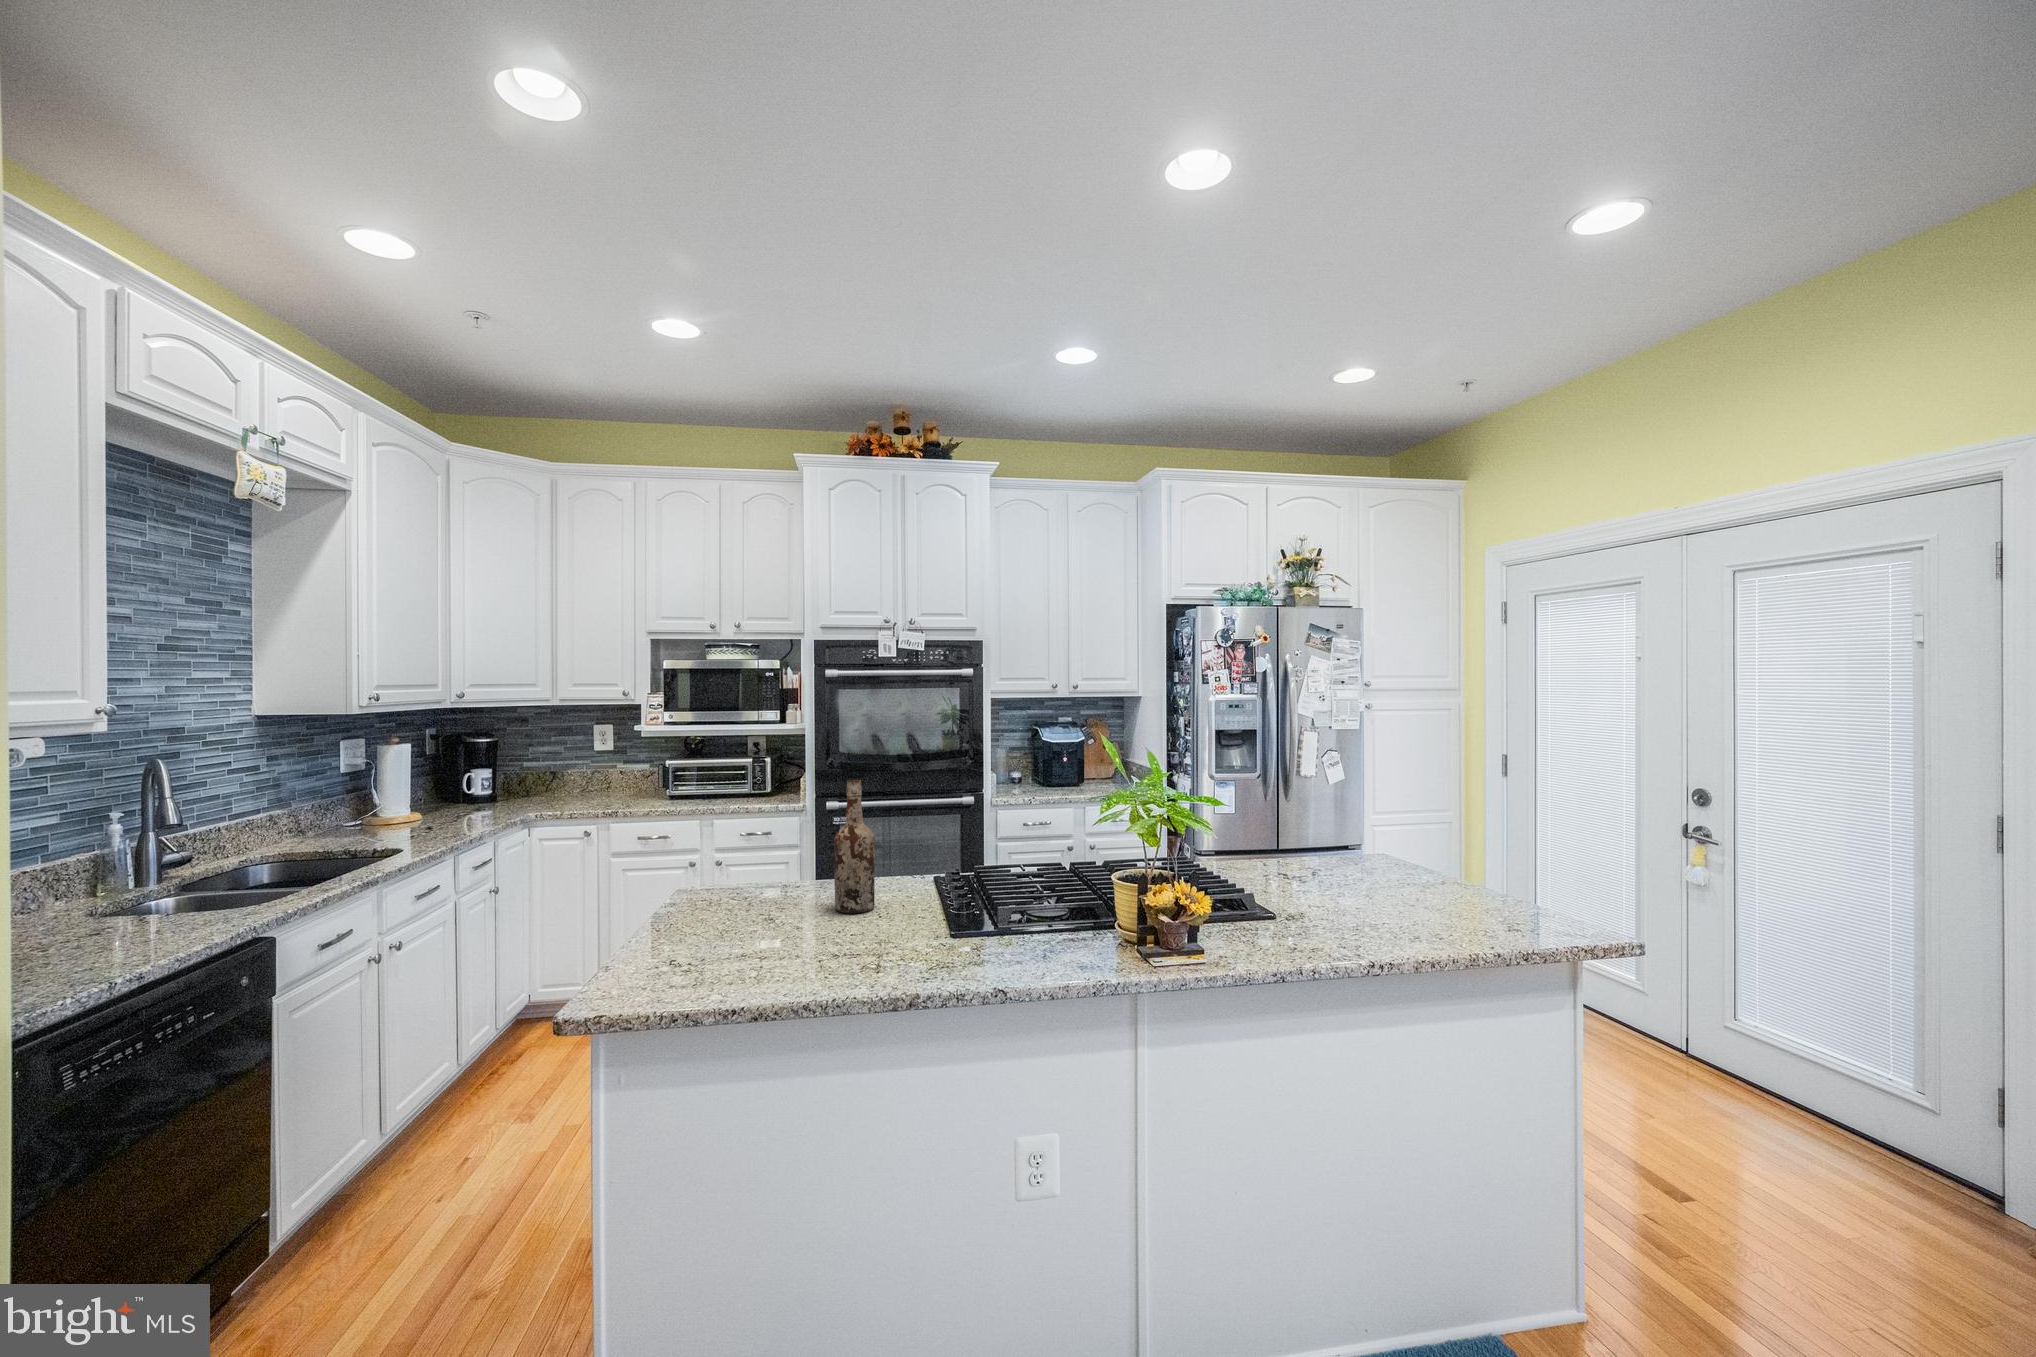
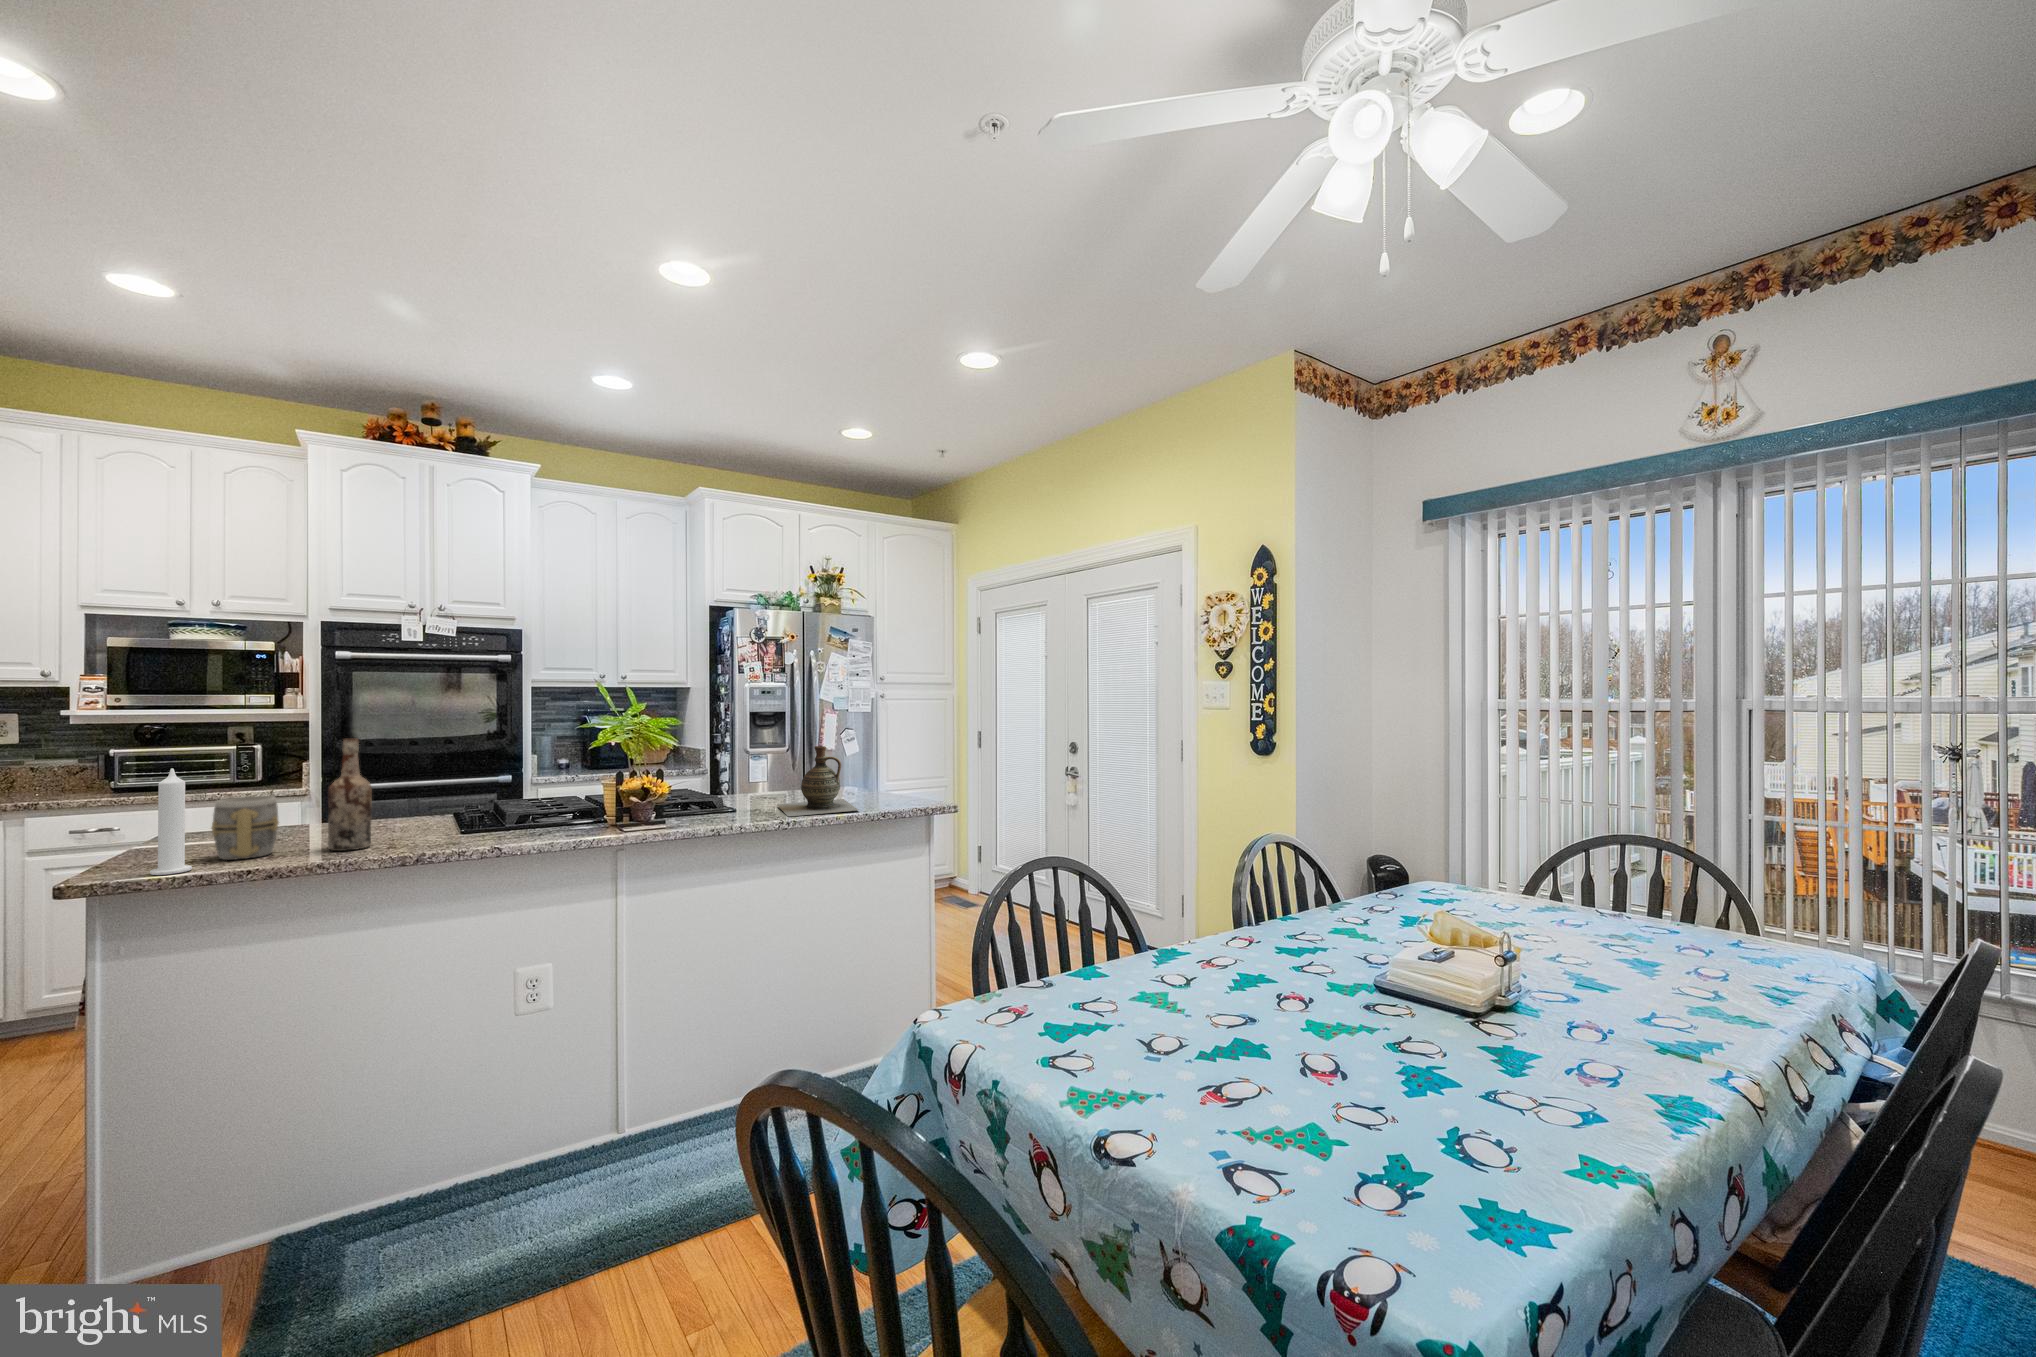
ceramic jug: none [1315,798,1454,901] -> present [777,746,858,816]
candle: none [681,815,716,936] -> present [150,768,192,875]
mug: none [732,842,791,916] -> present [211,796,279,860]

